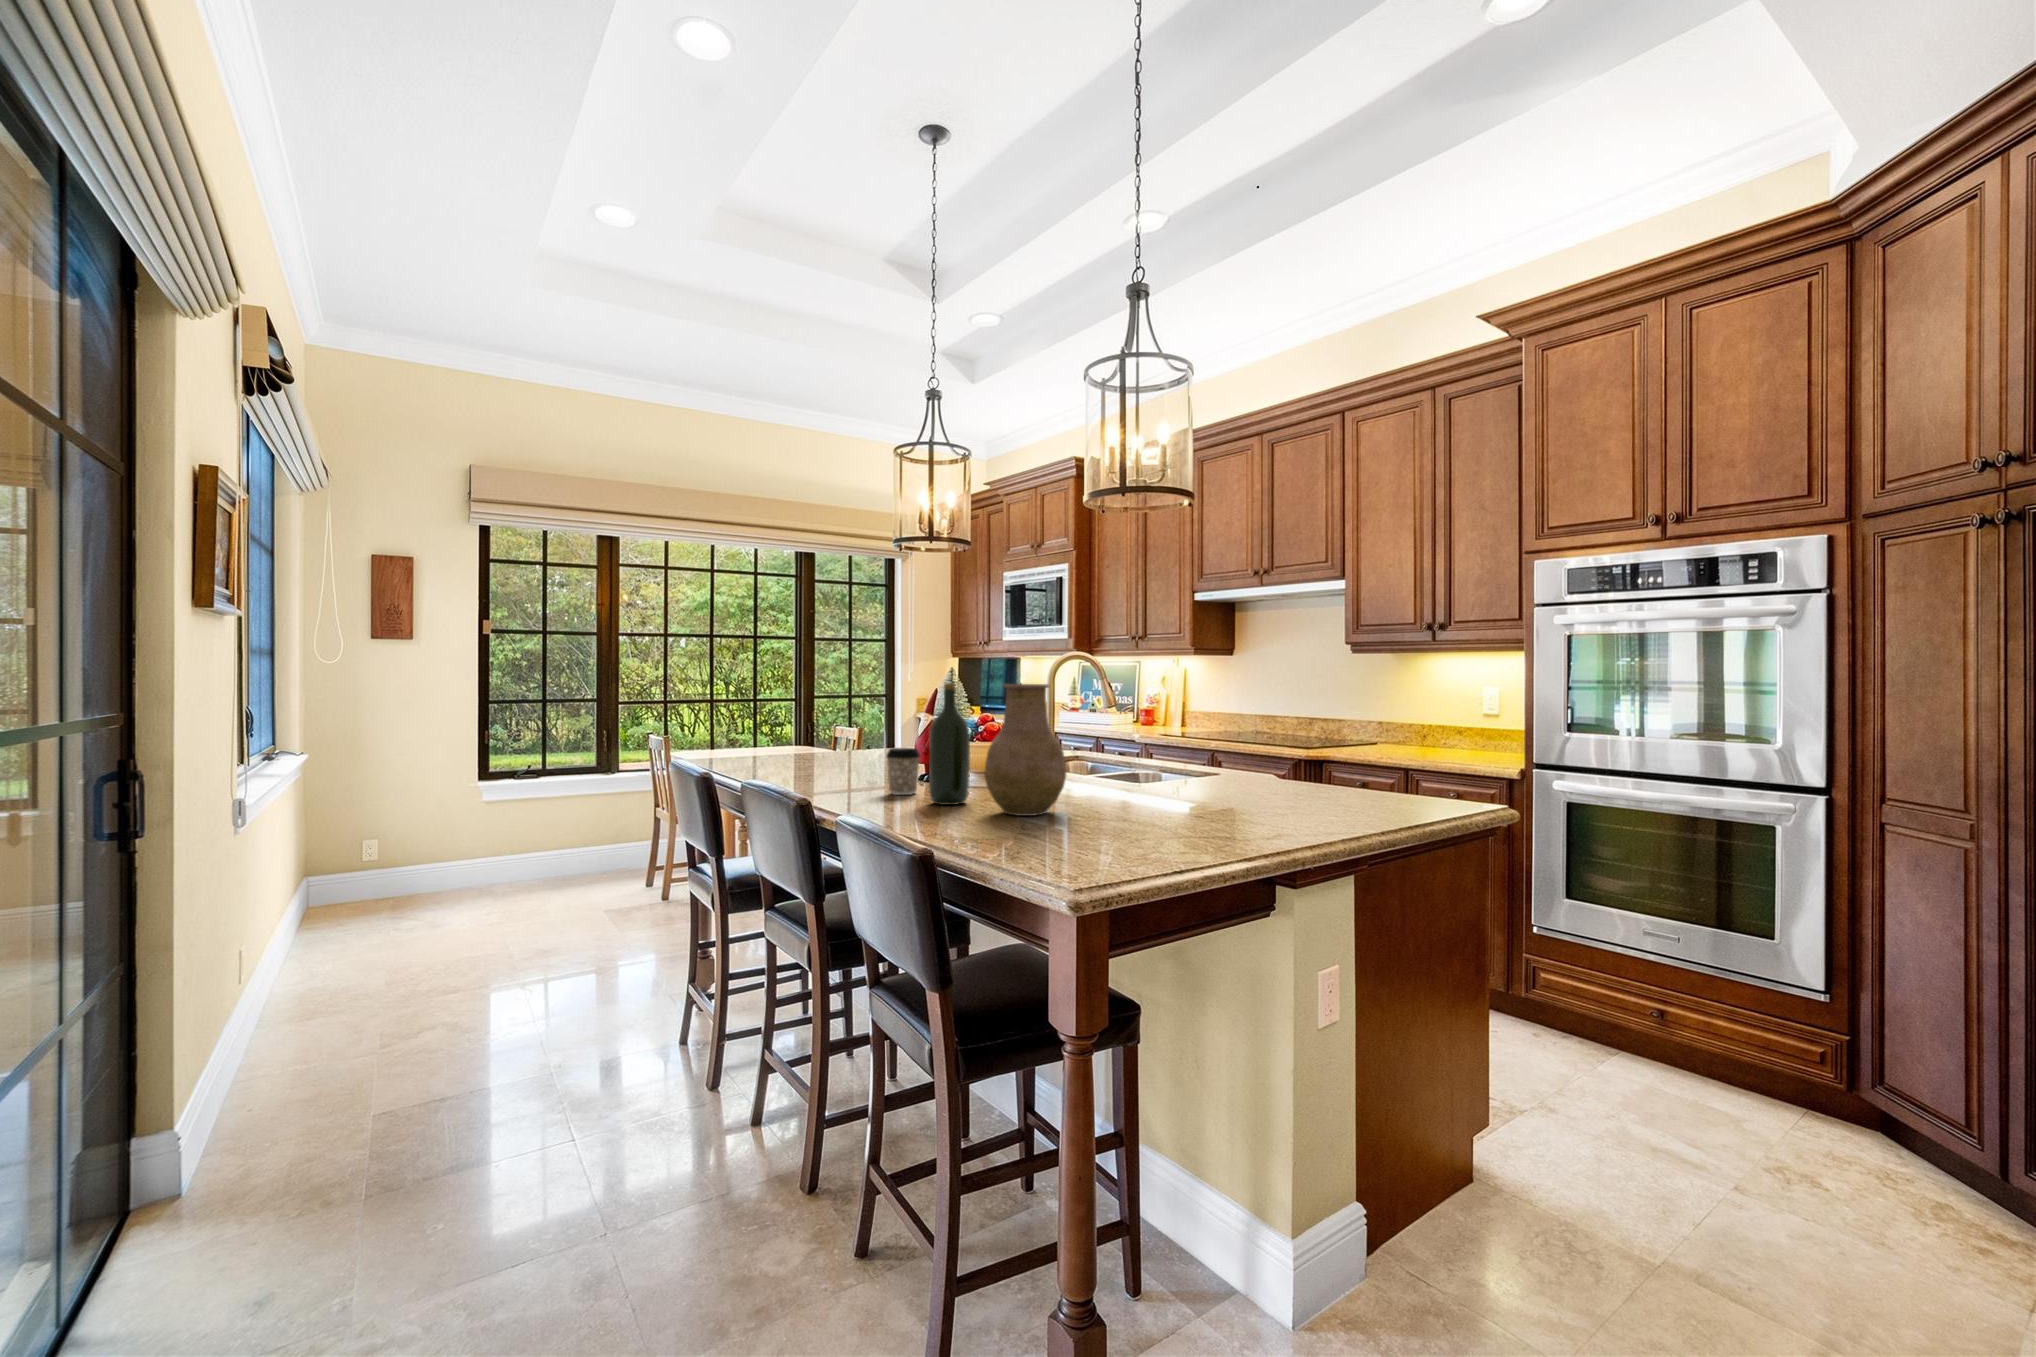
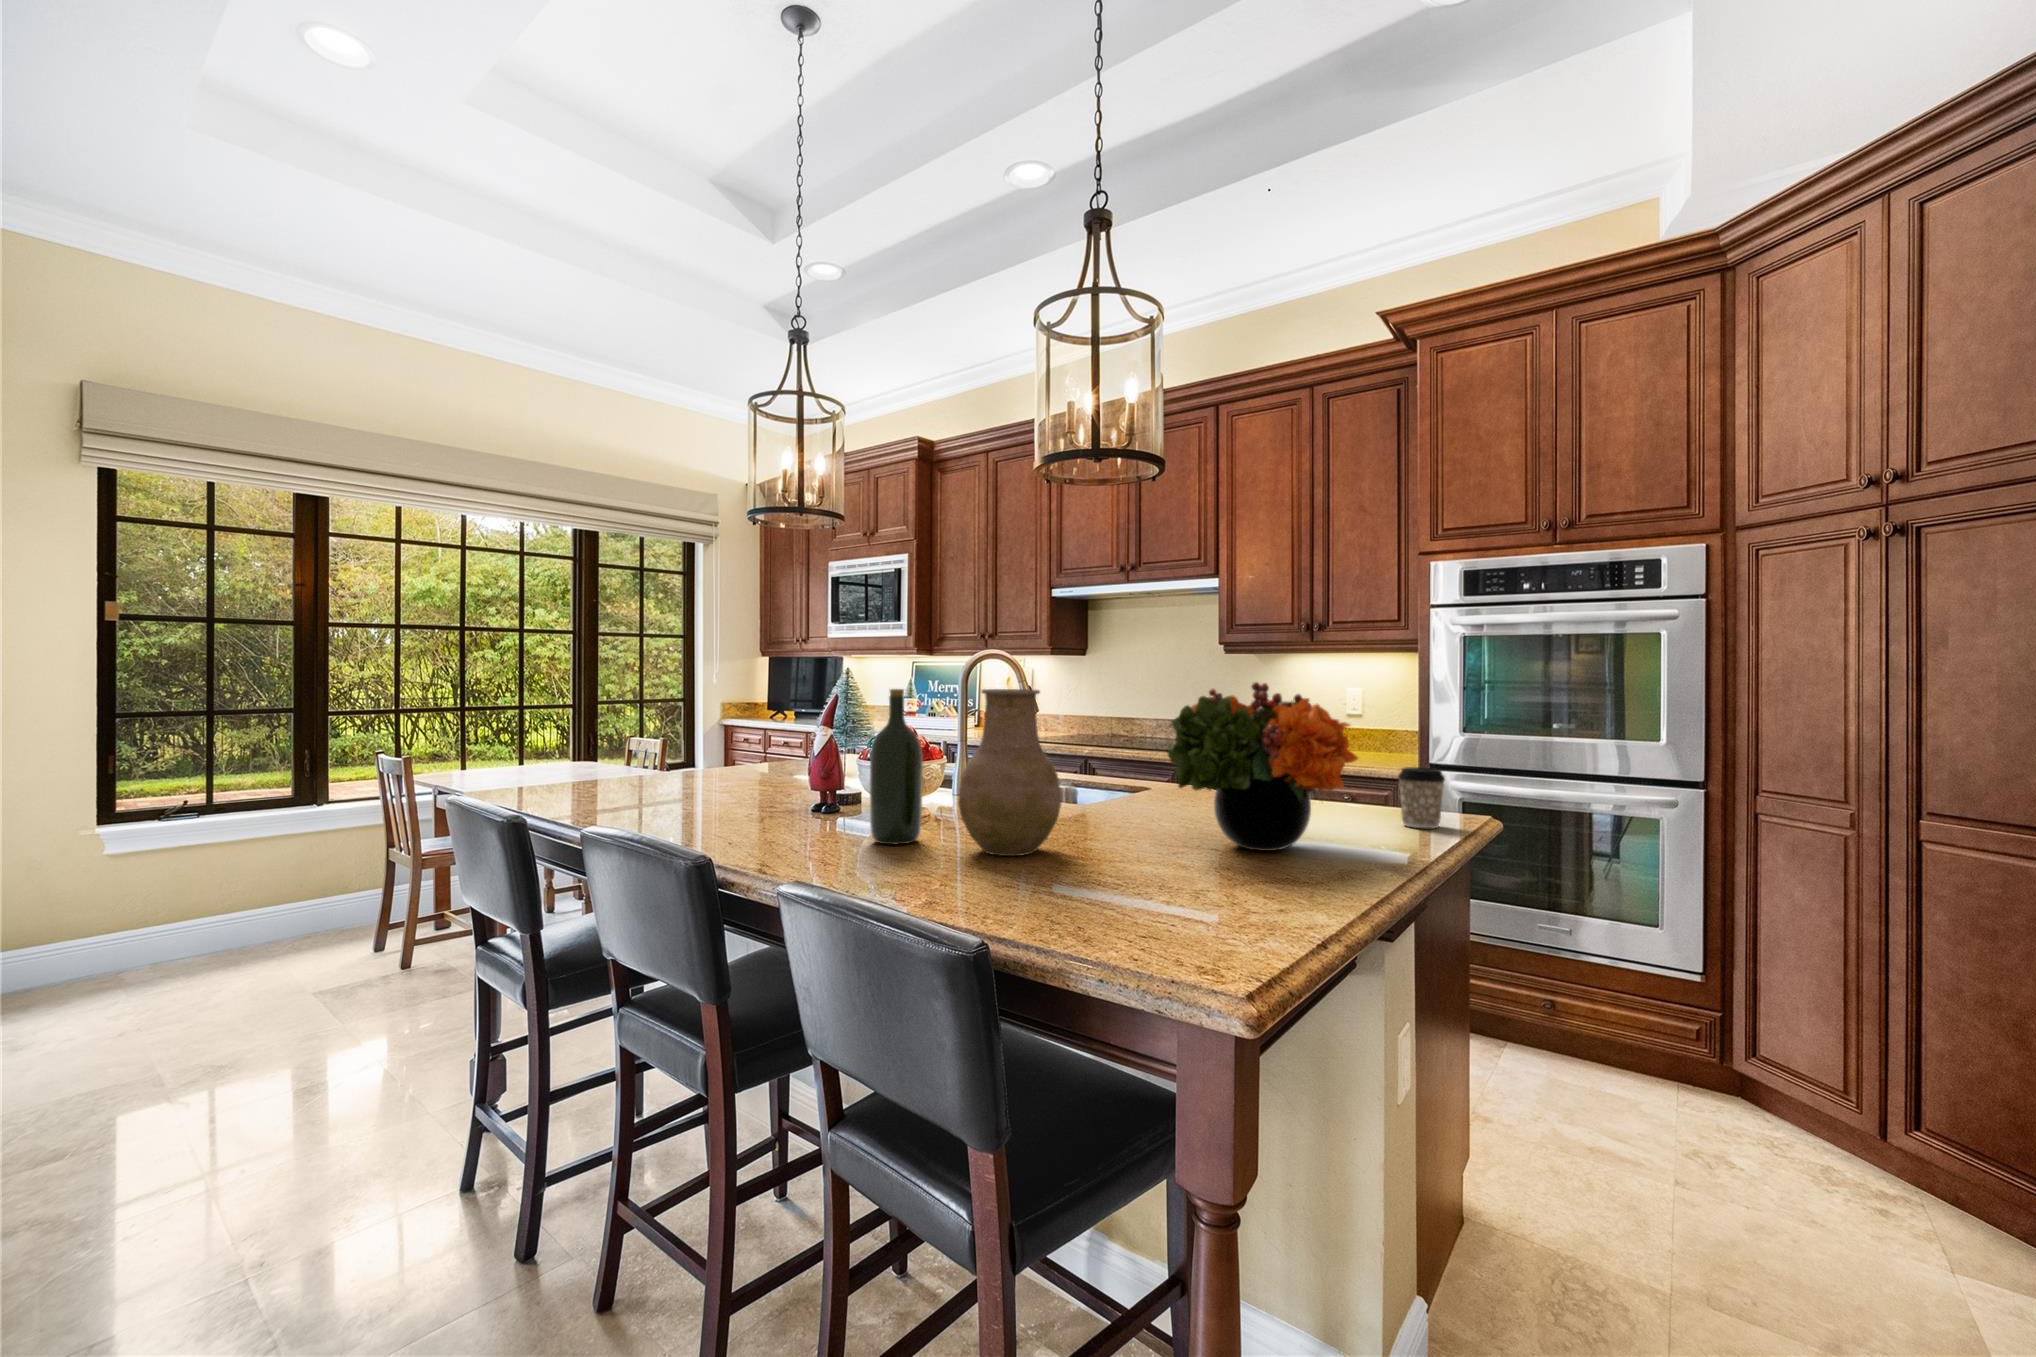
flower arrangement: none [1146,679,1313,822] -> present [1168,682,1358,851]
coffee cup: present [886,748,920,795] -> present [1398,767,1445,828]

